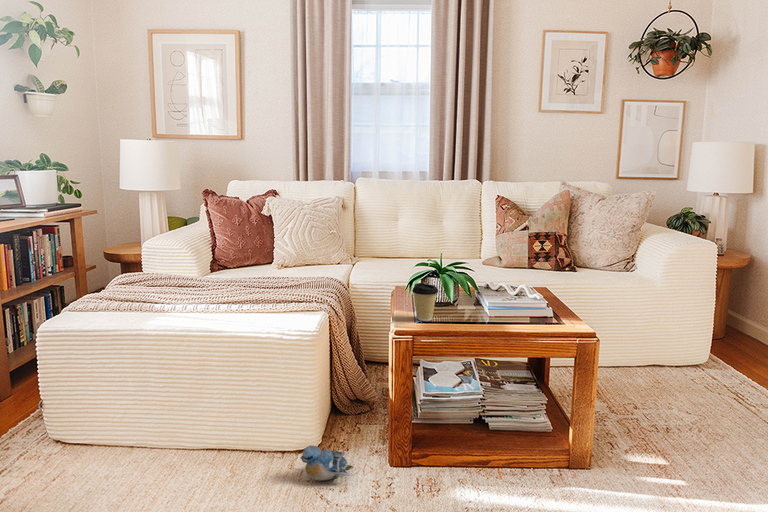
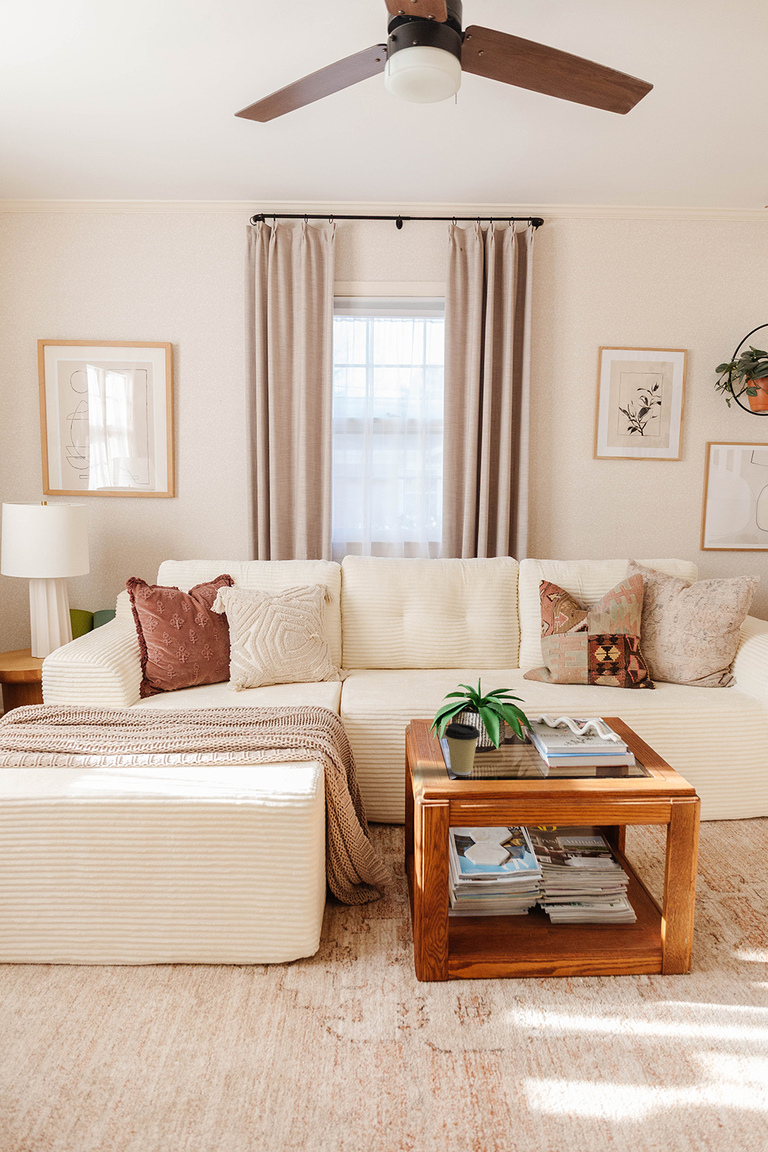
plush toy: present [301,445,353,480] -> none [299,953,369,1003]

